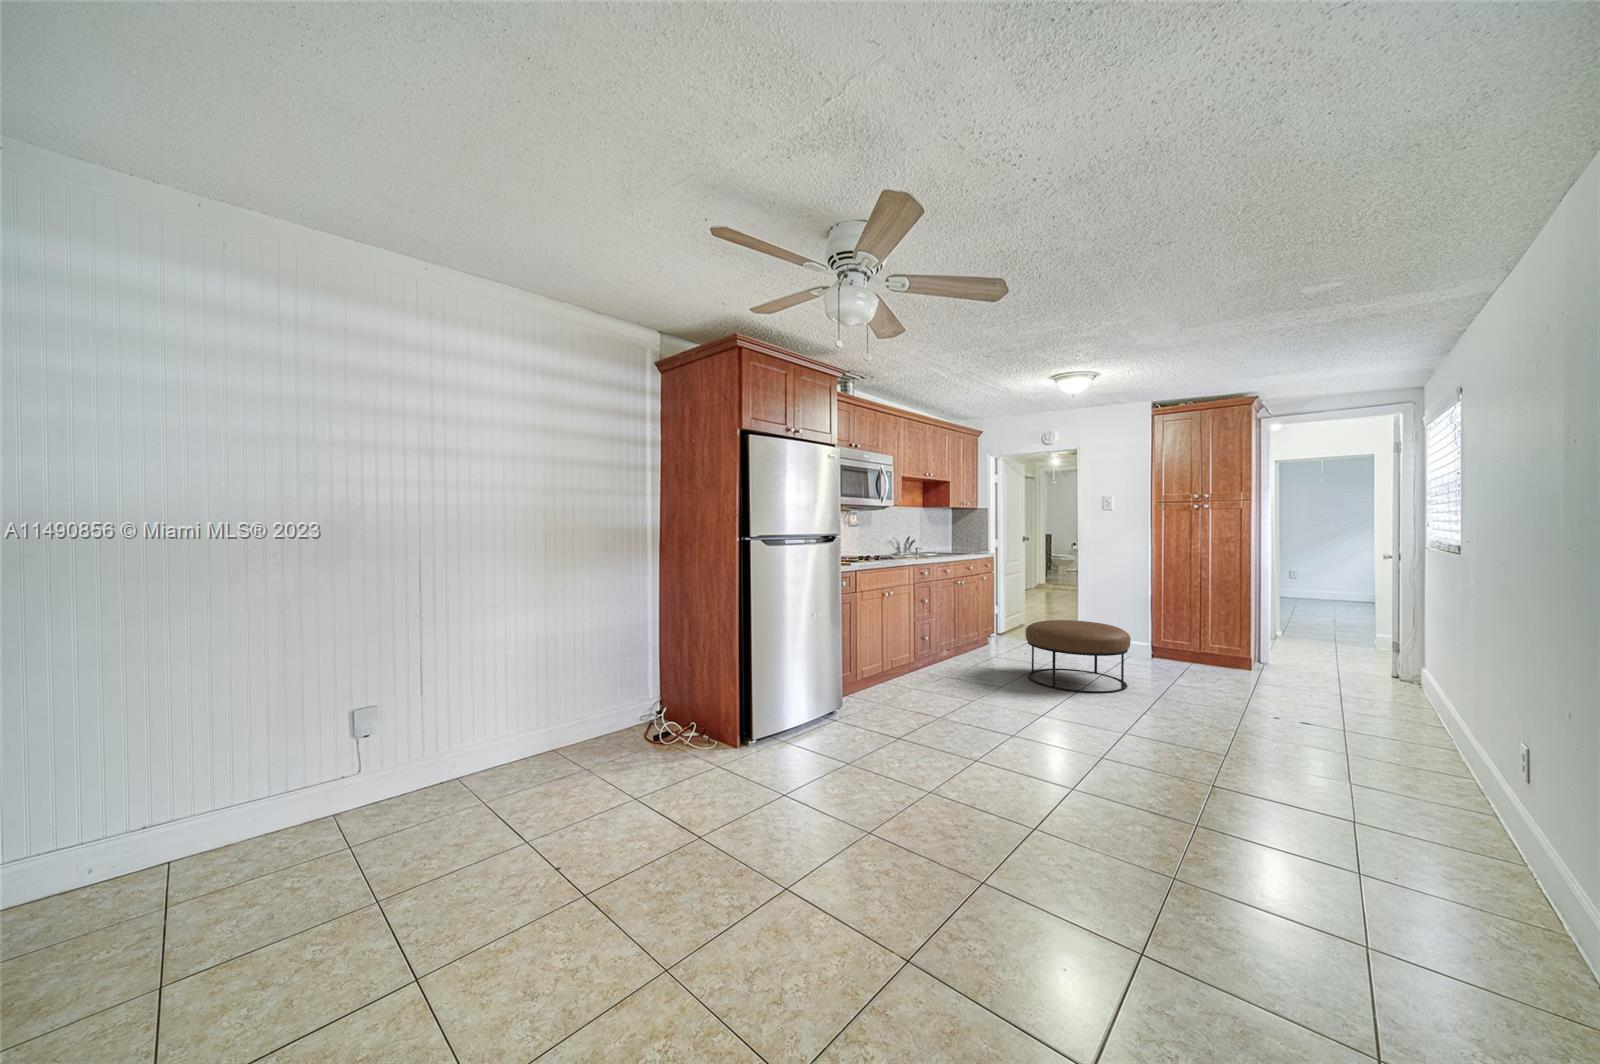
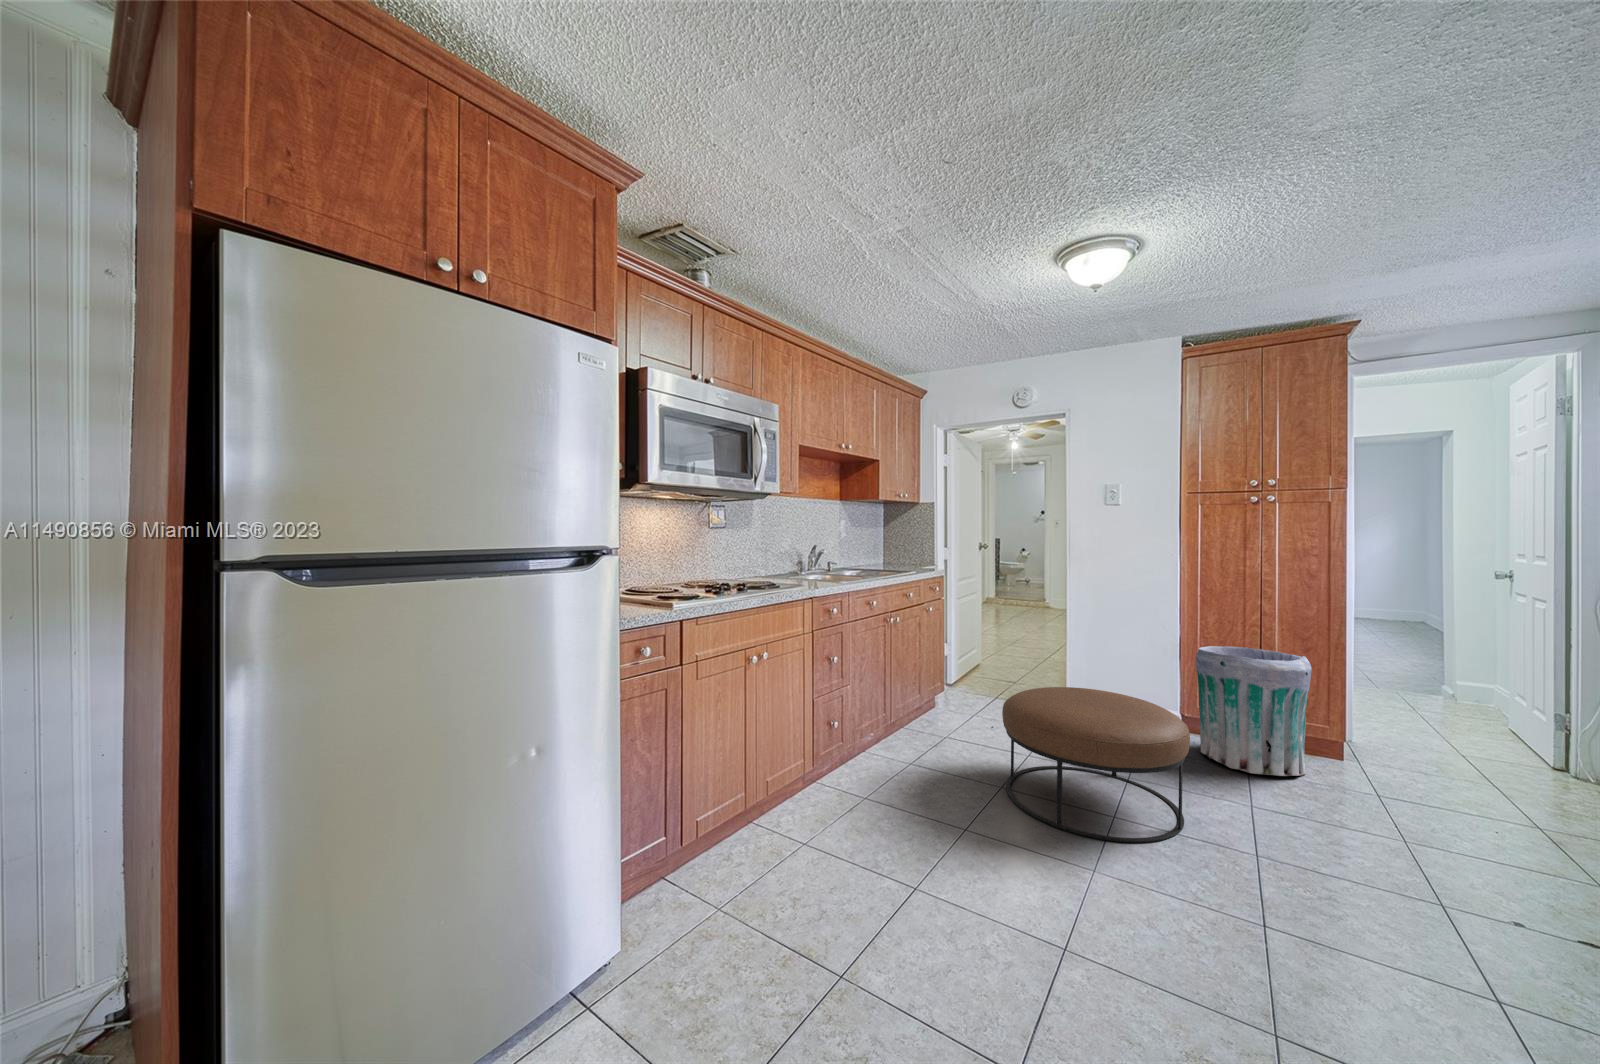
trash can: none [1155,600,1223,675] -> present [1196,646,1312,776]

